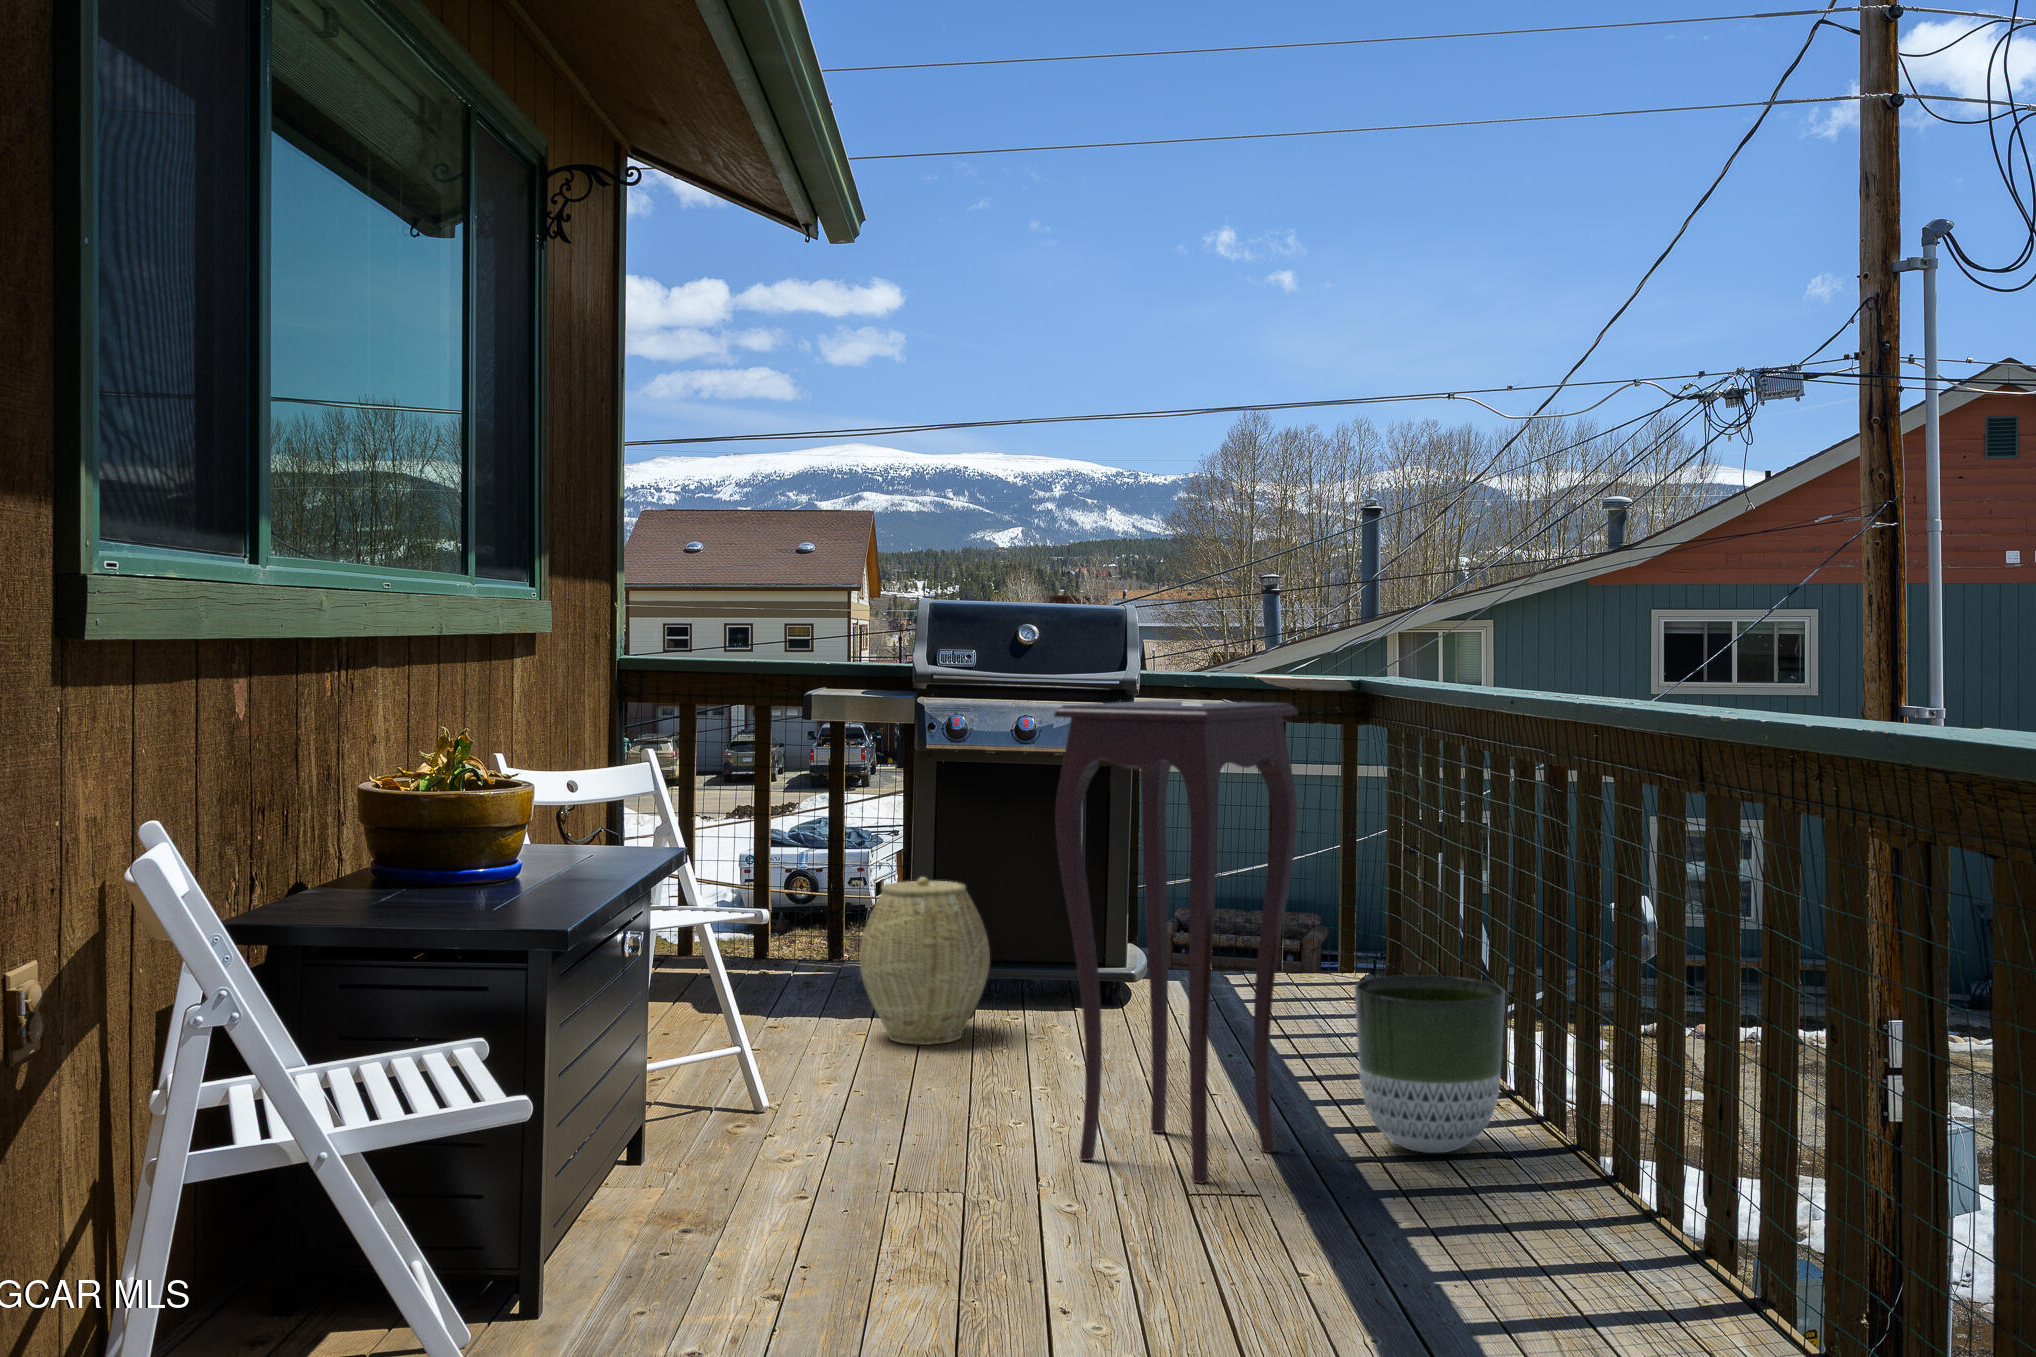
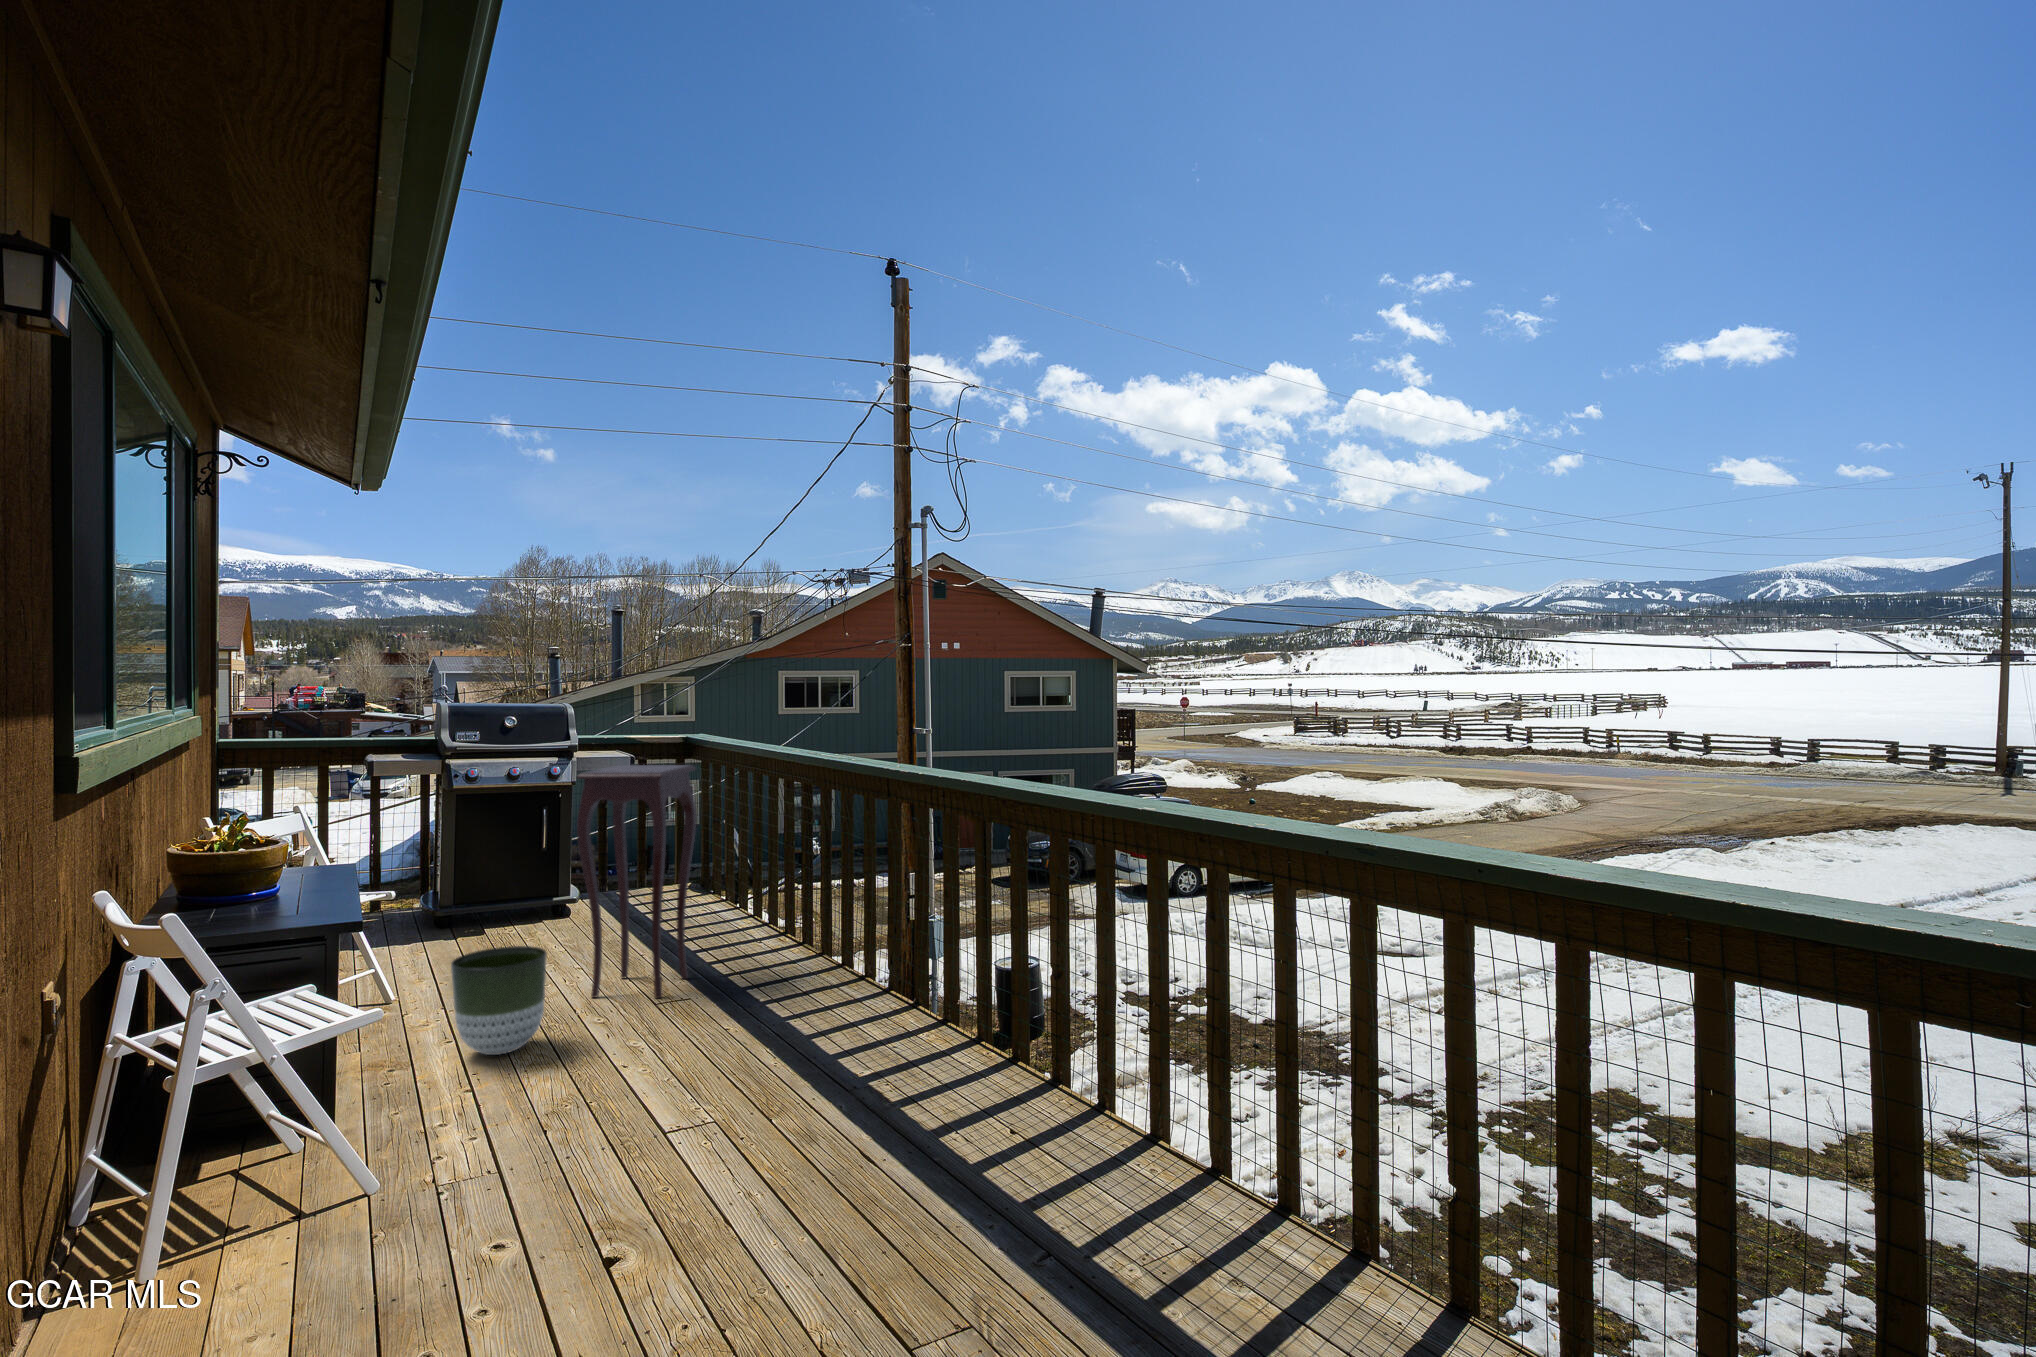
woven basket: present [860,877,990,1045] -> none [419,861,500,954]
planter: present [1355,975,1505,1153] -> present [451,946,547,1055]

